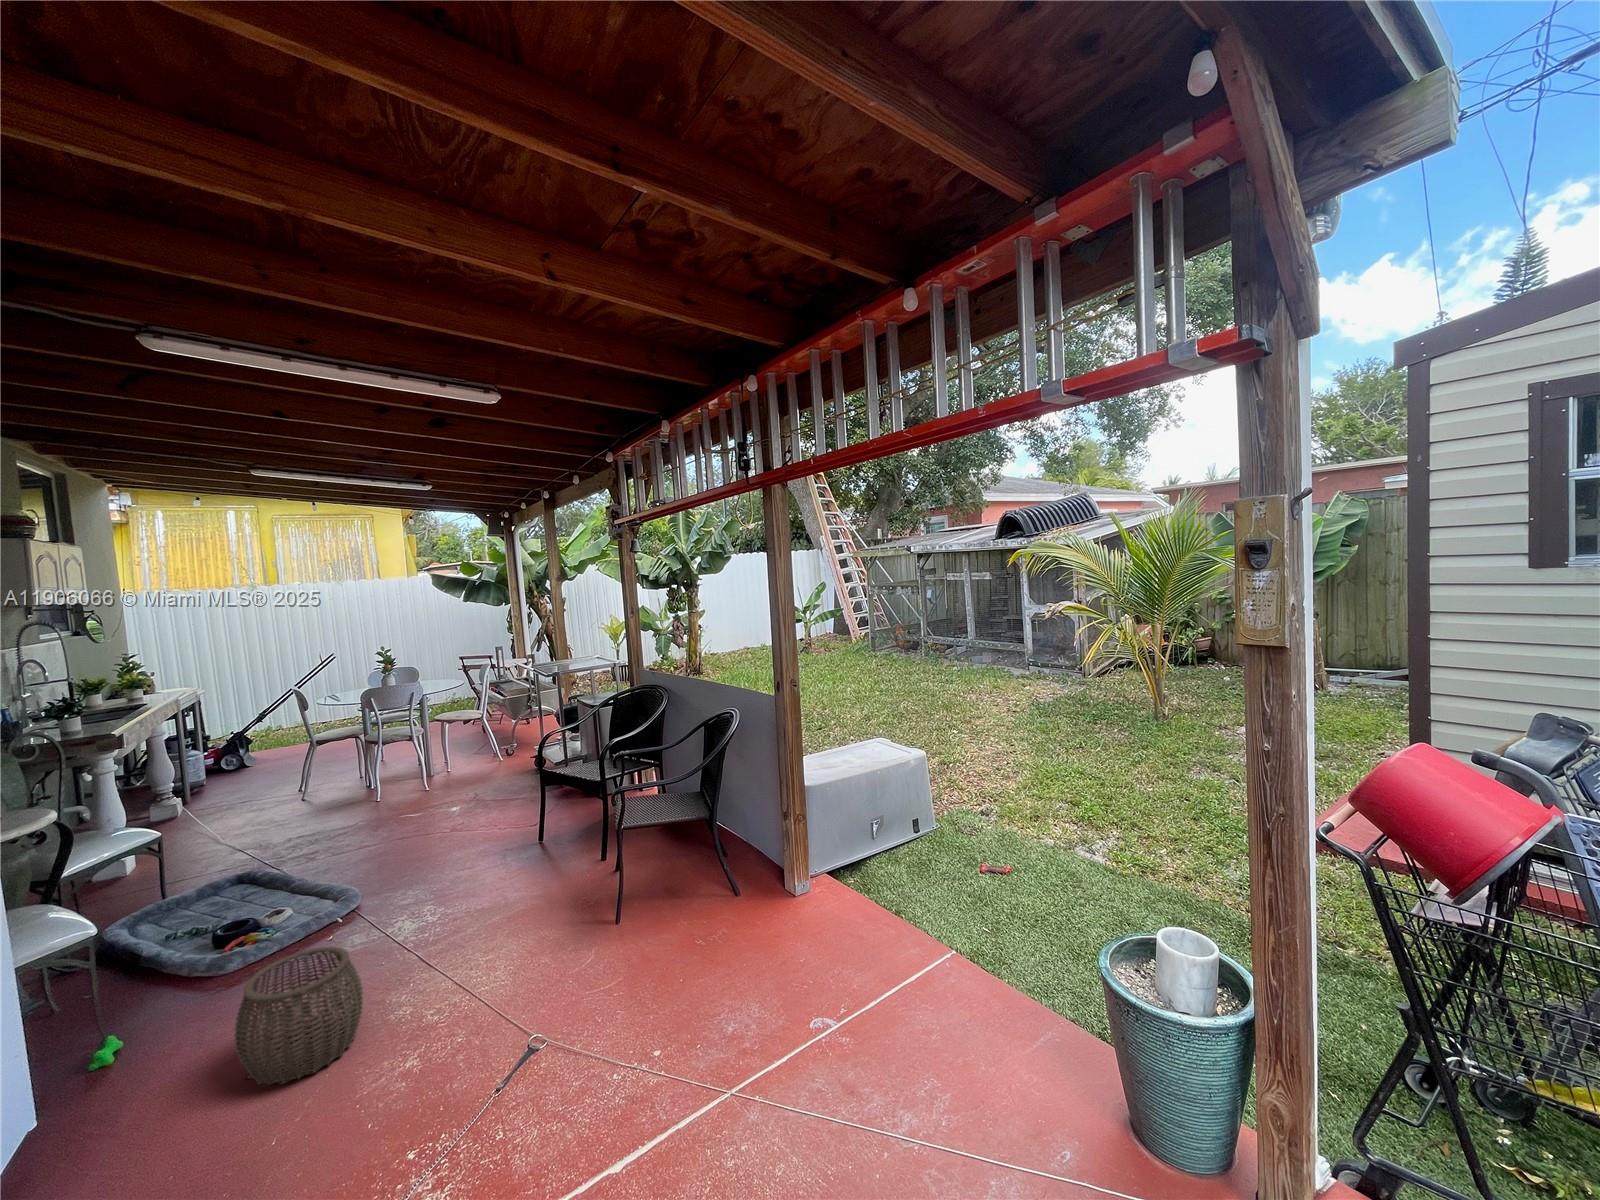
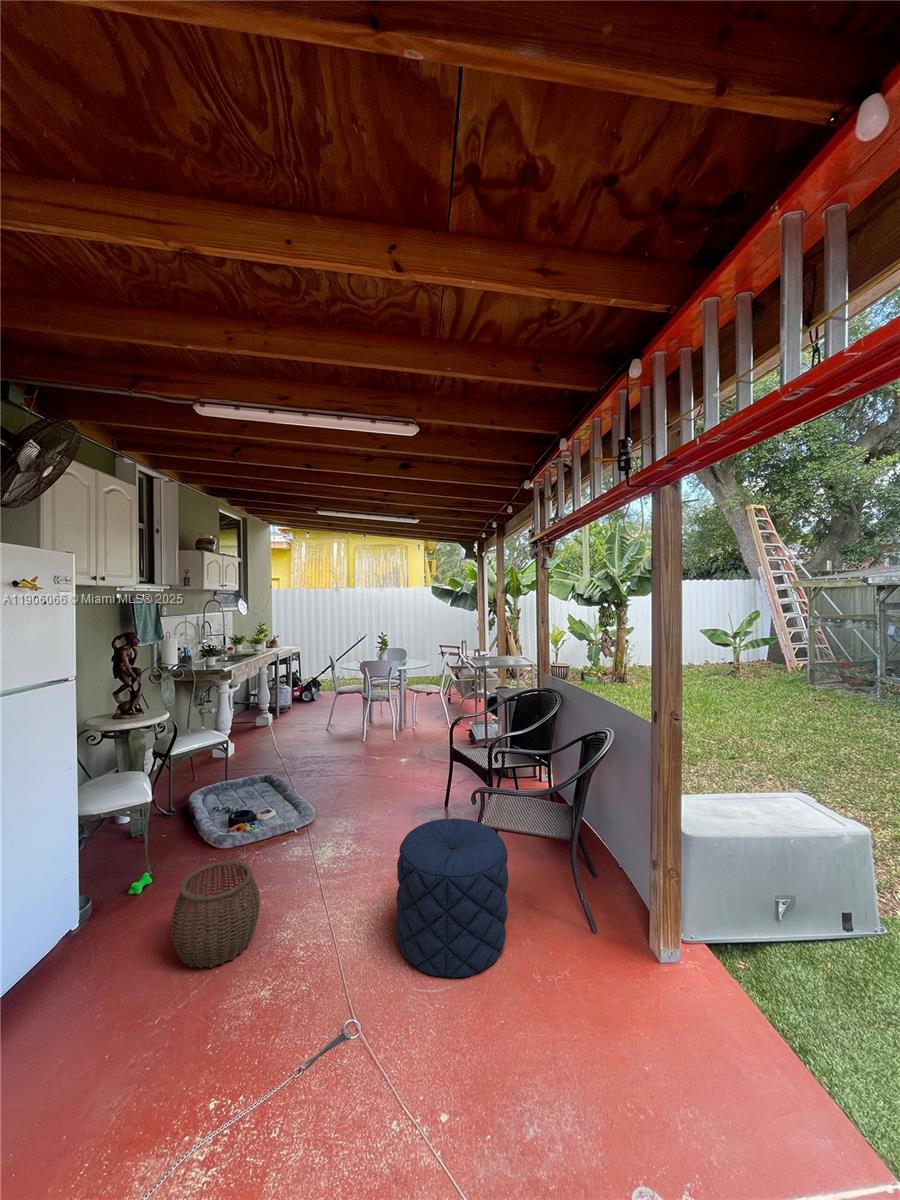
pouf: none [539,824,662,978] -> present [396,818,509,978]

